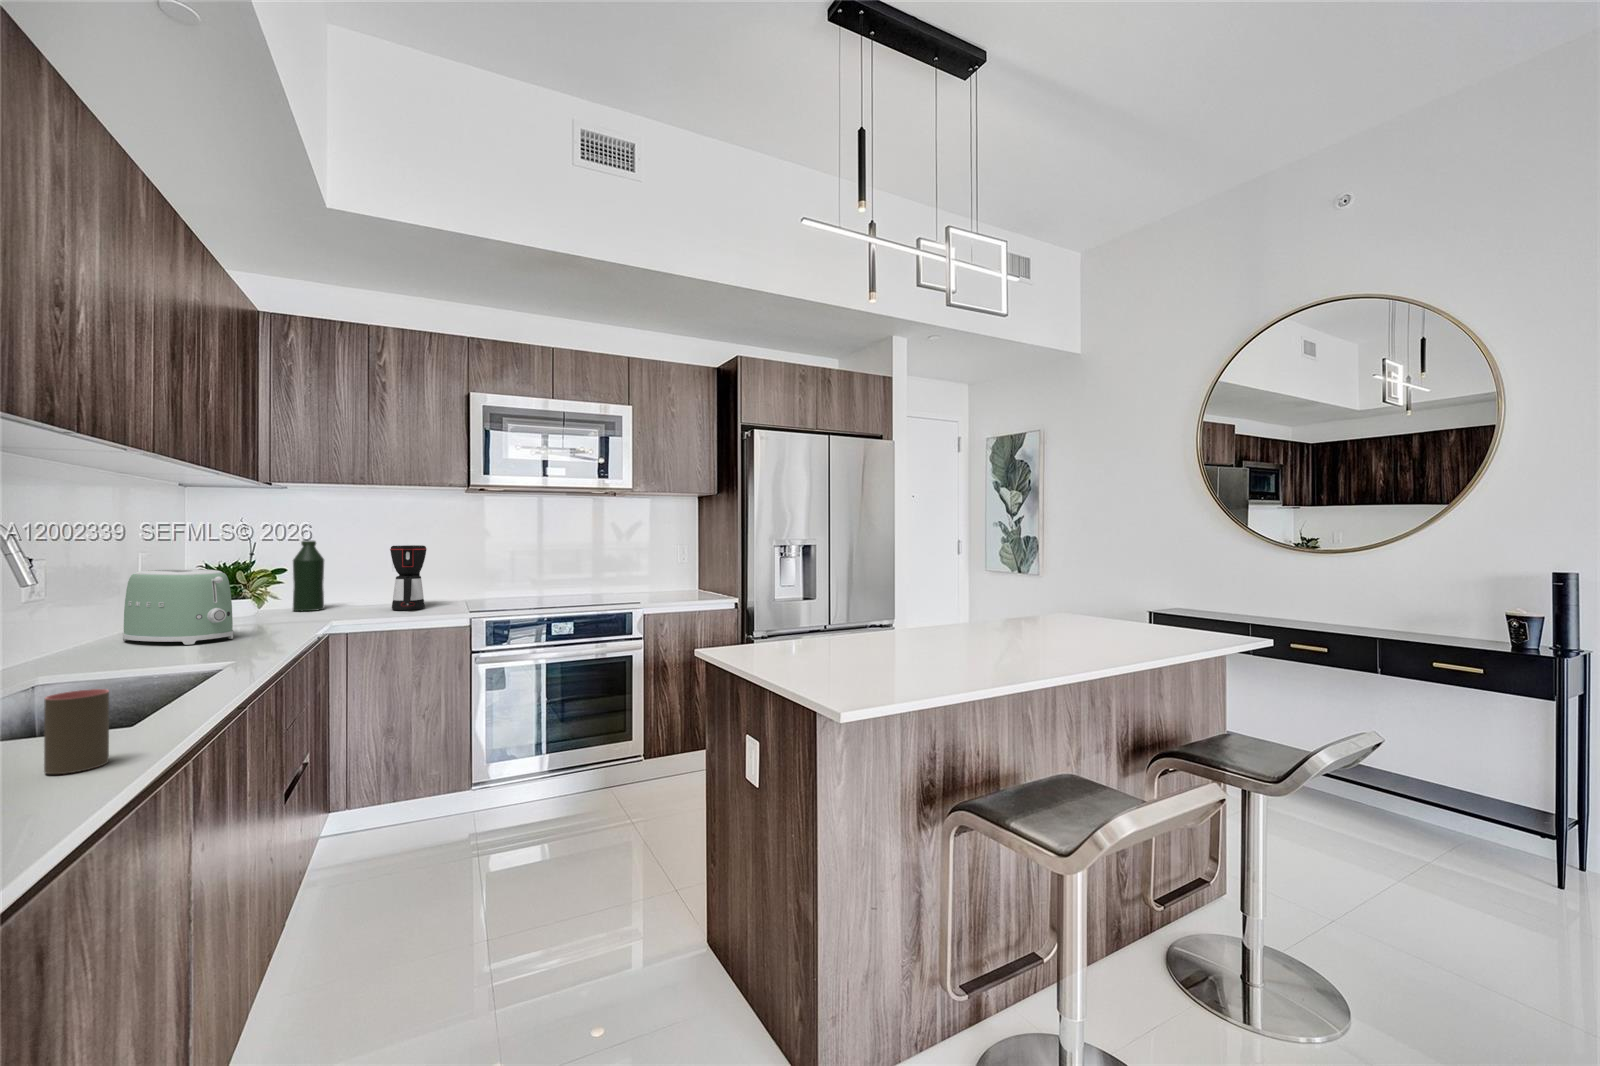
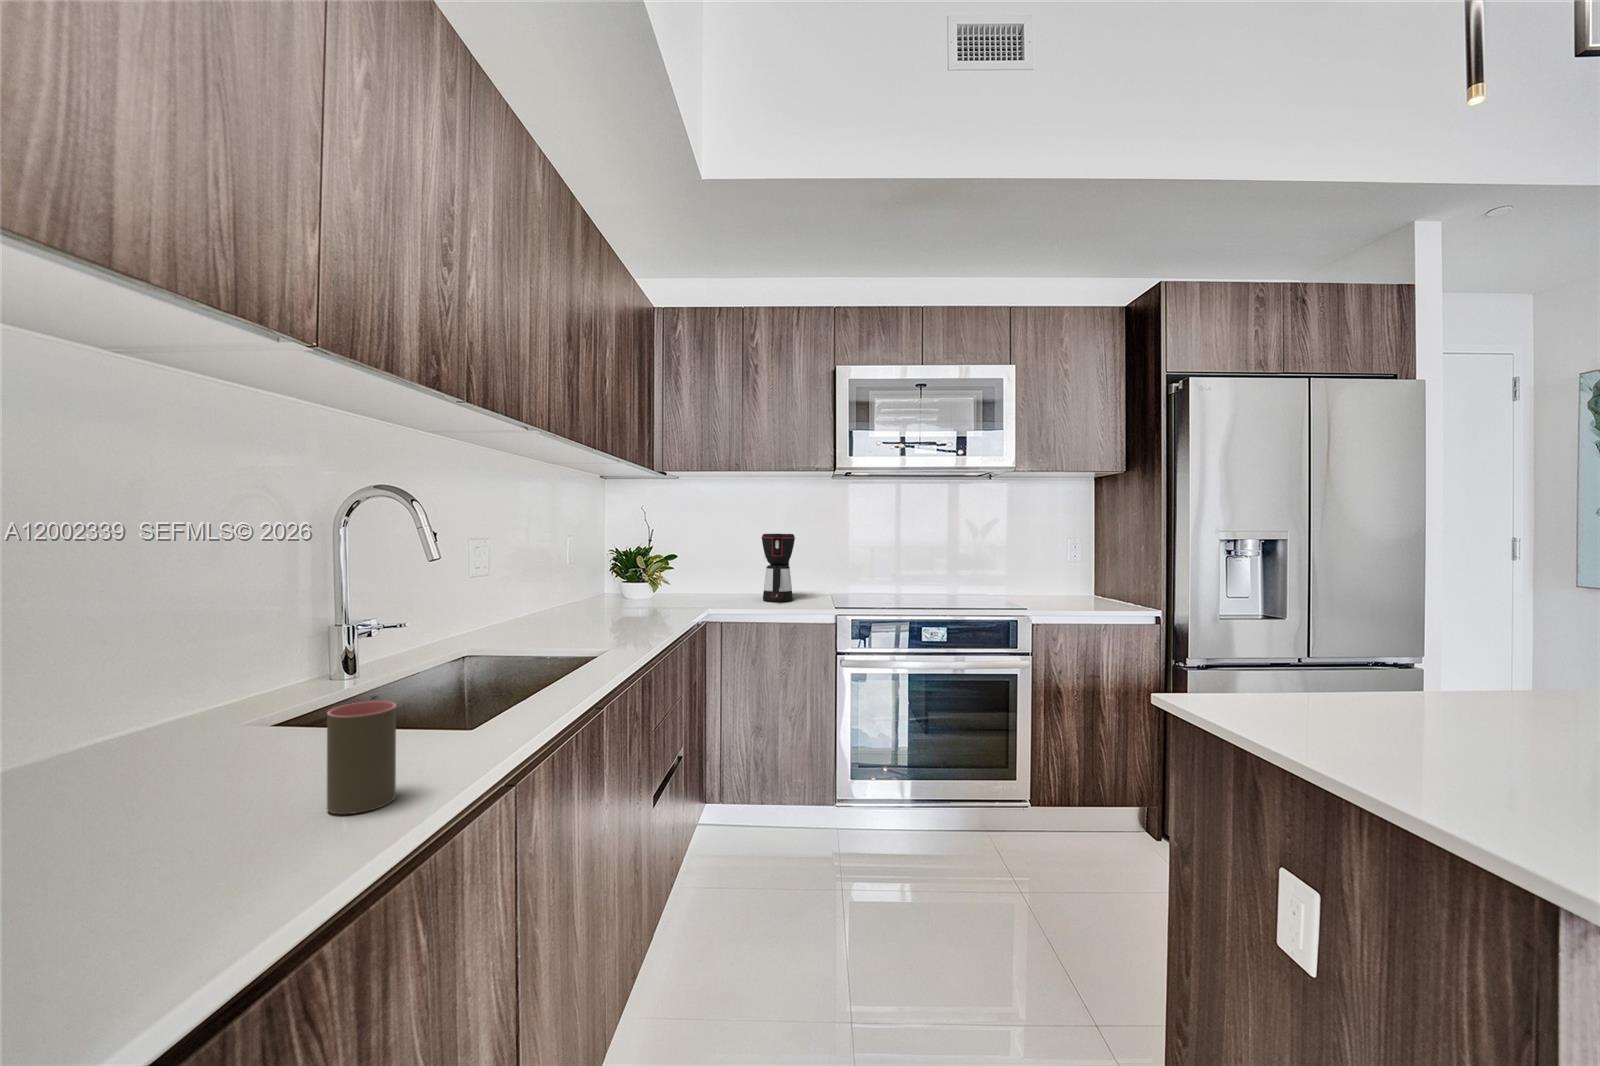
bottle: present [293,541,324,611] -> none [681,528,707,597]
toaster: present [123,569,233,645] -> none [541,553,620,627]

